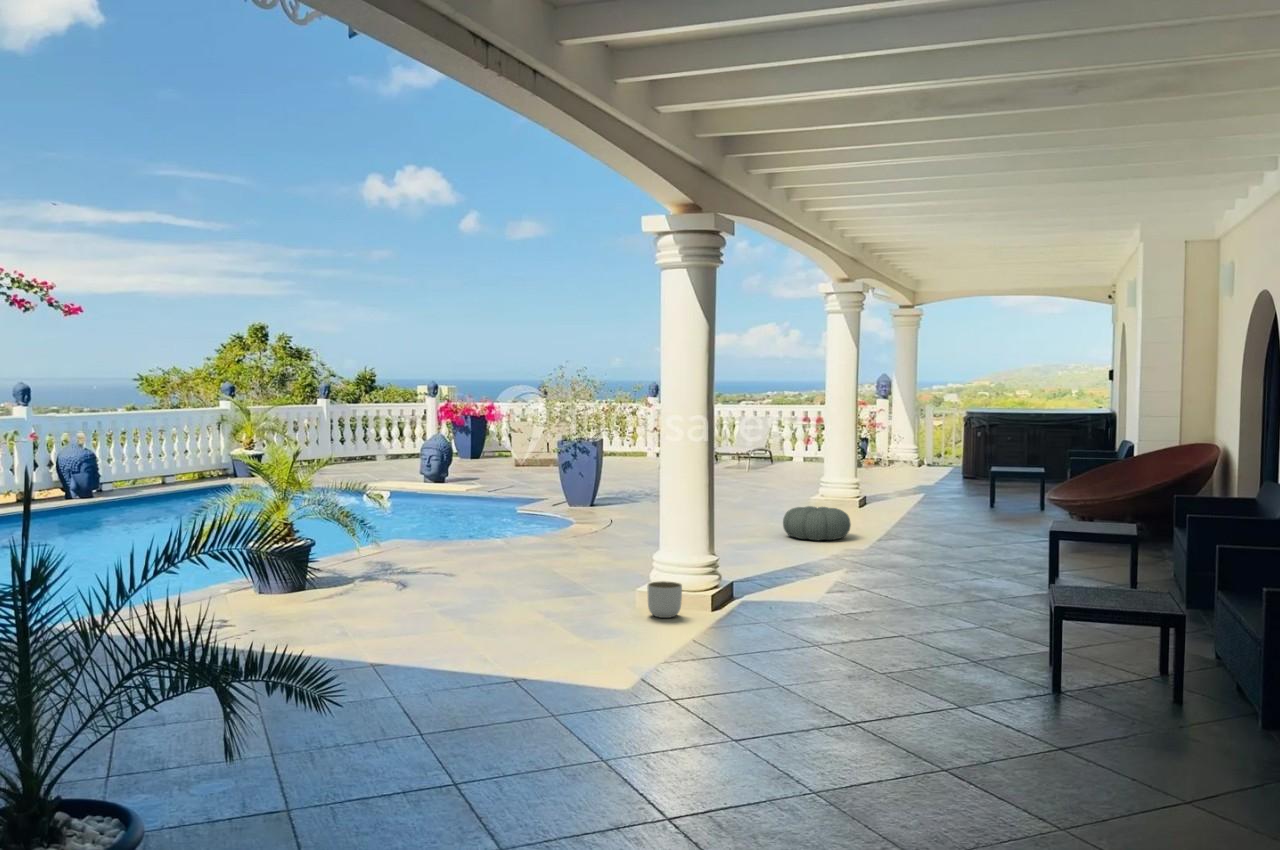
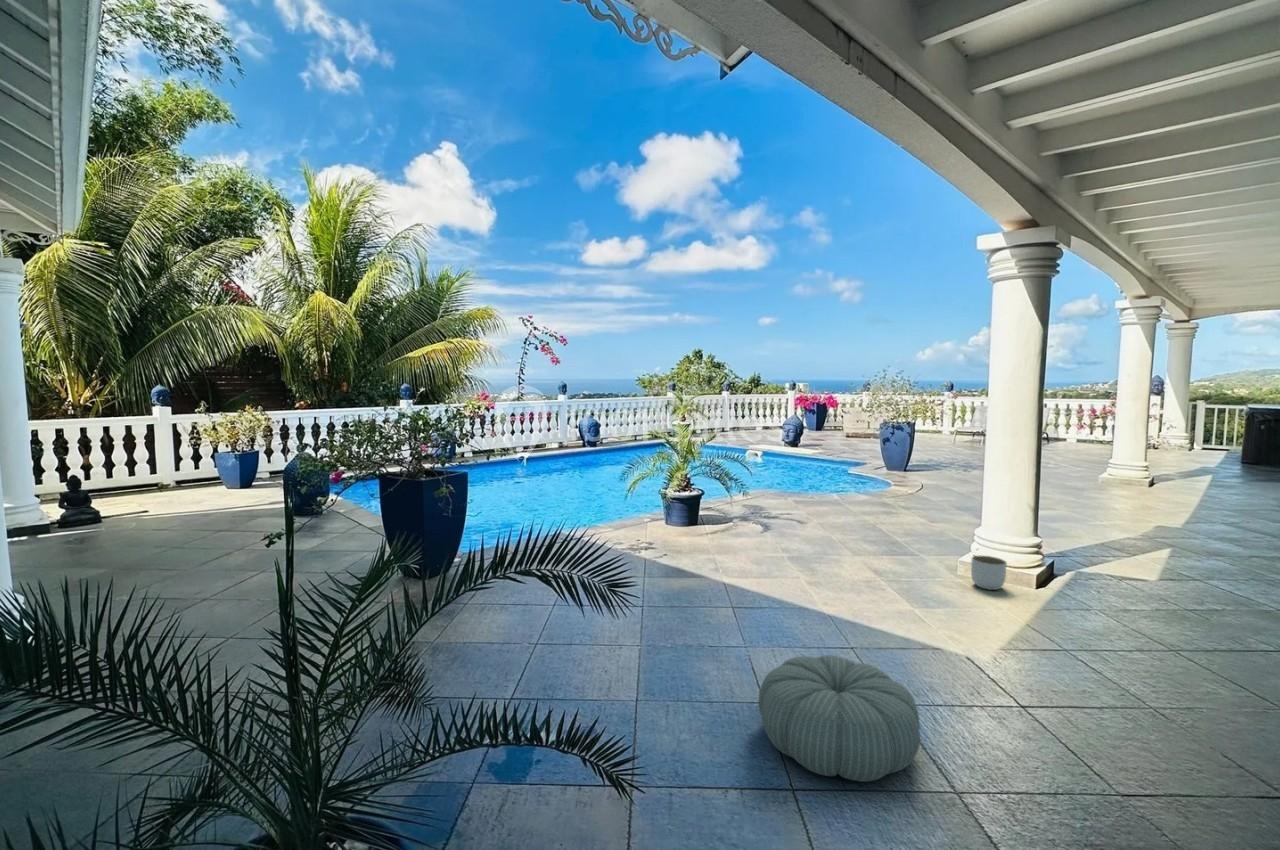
pouf: present [783,506,851,540] -> present [758,655,920,782]

